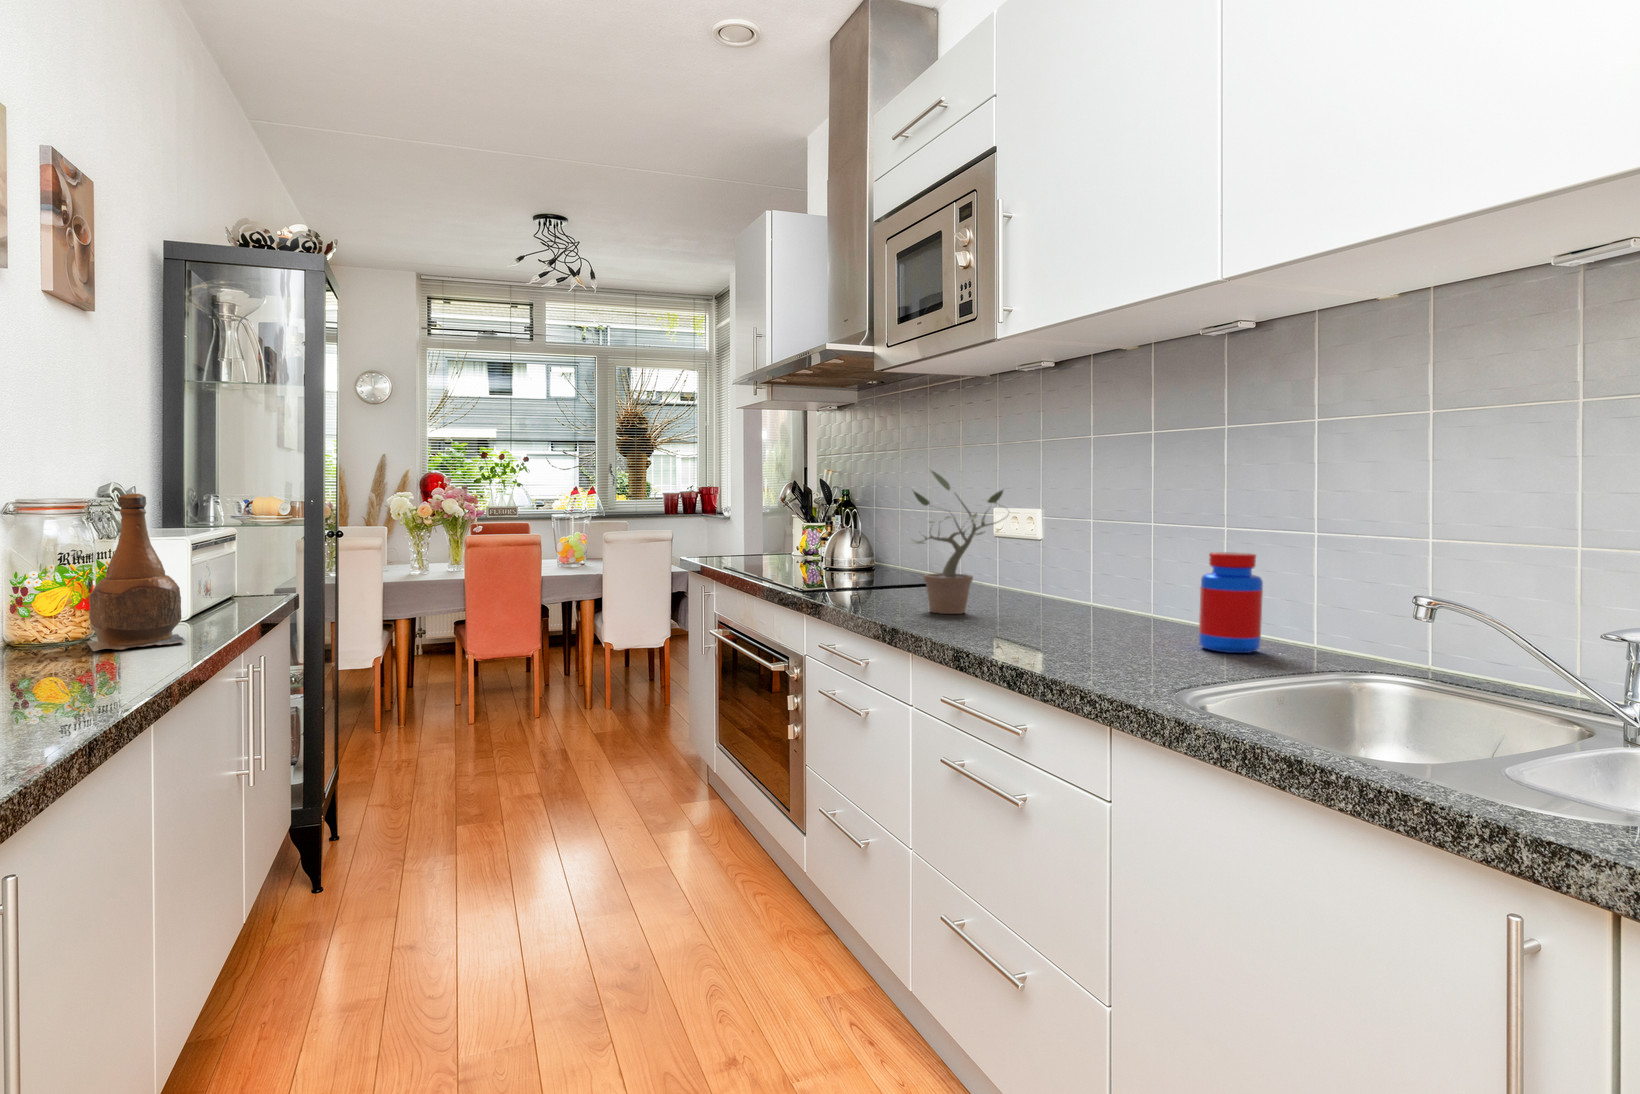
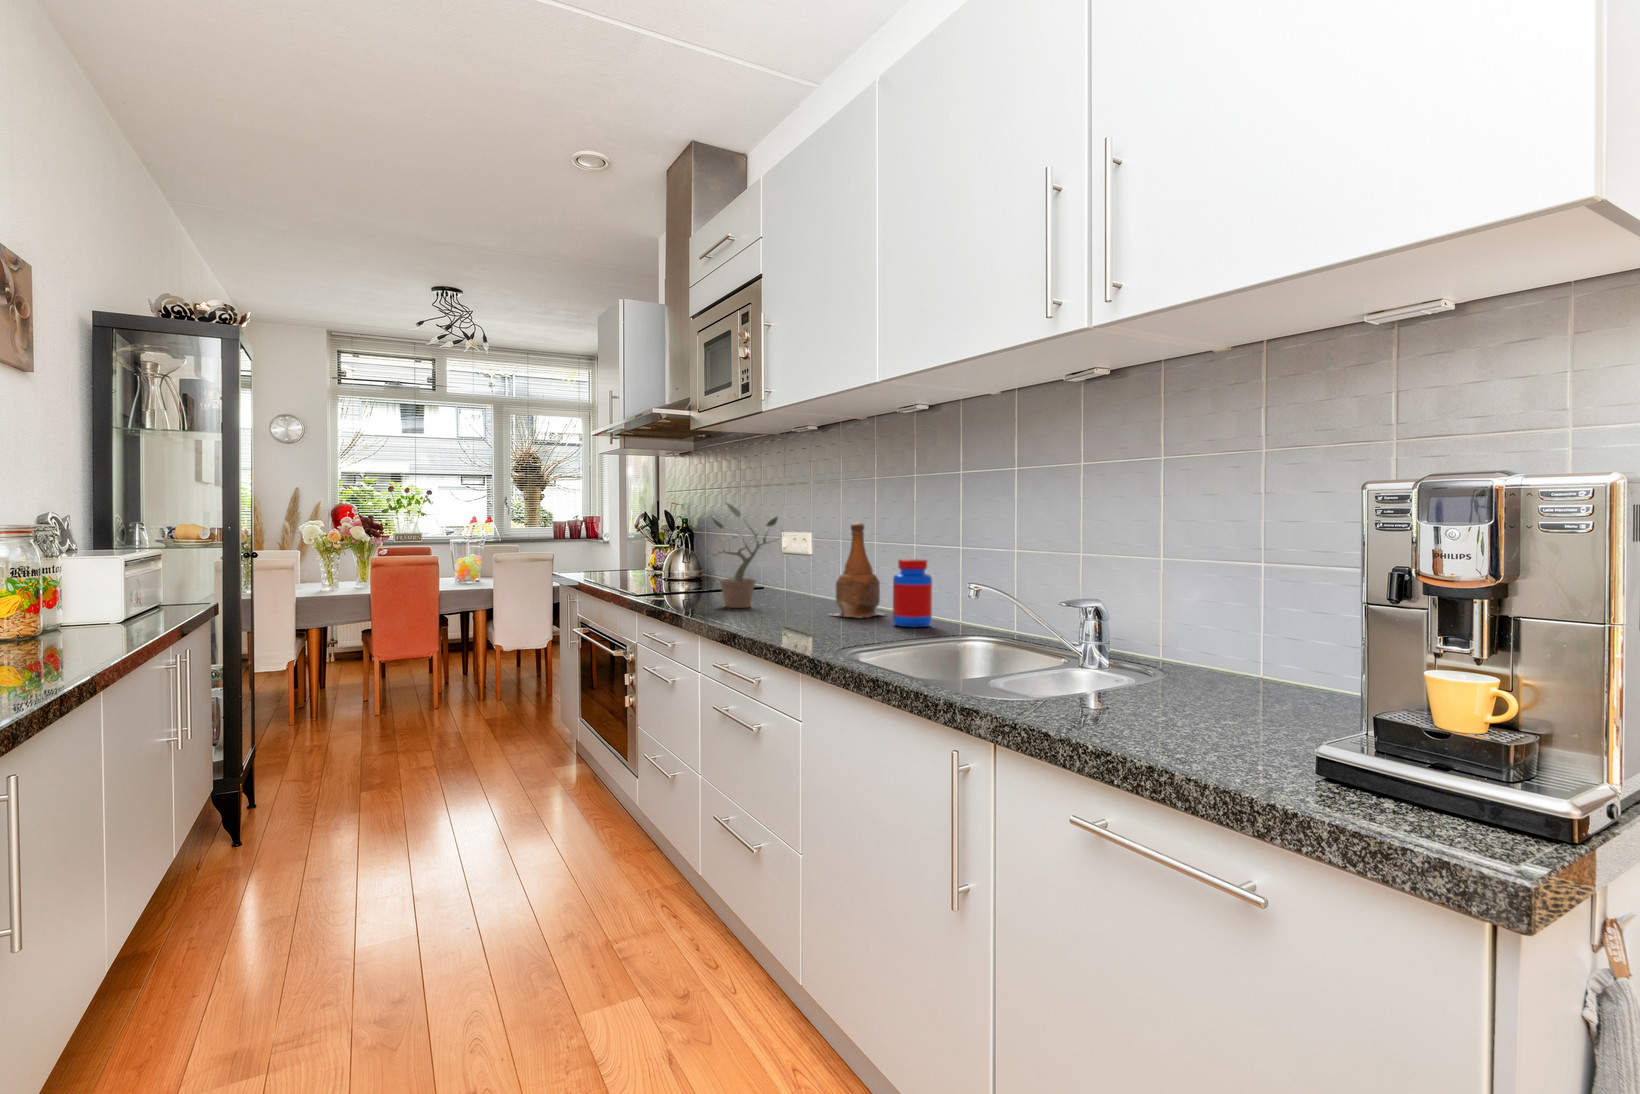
bottle: present [88,493,186,651] -> present [834,523,883,618]

